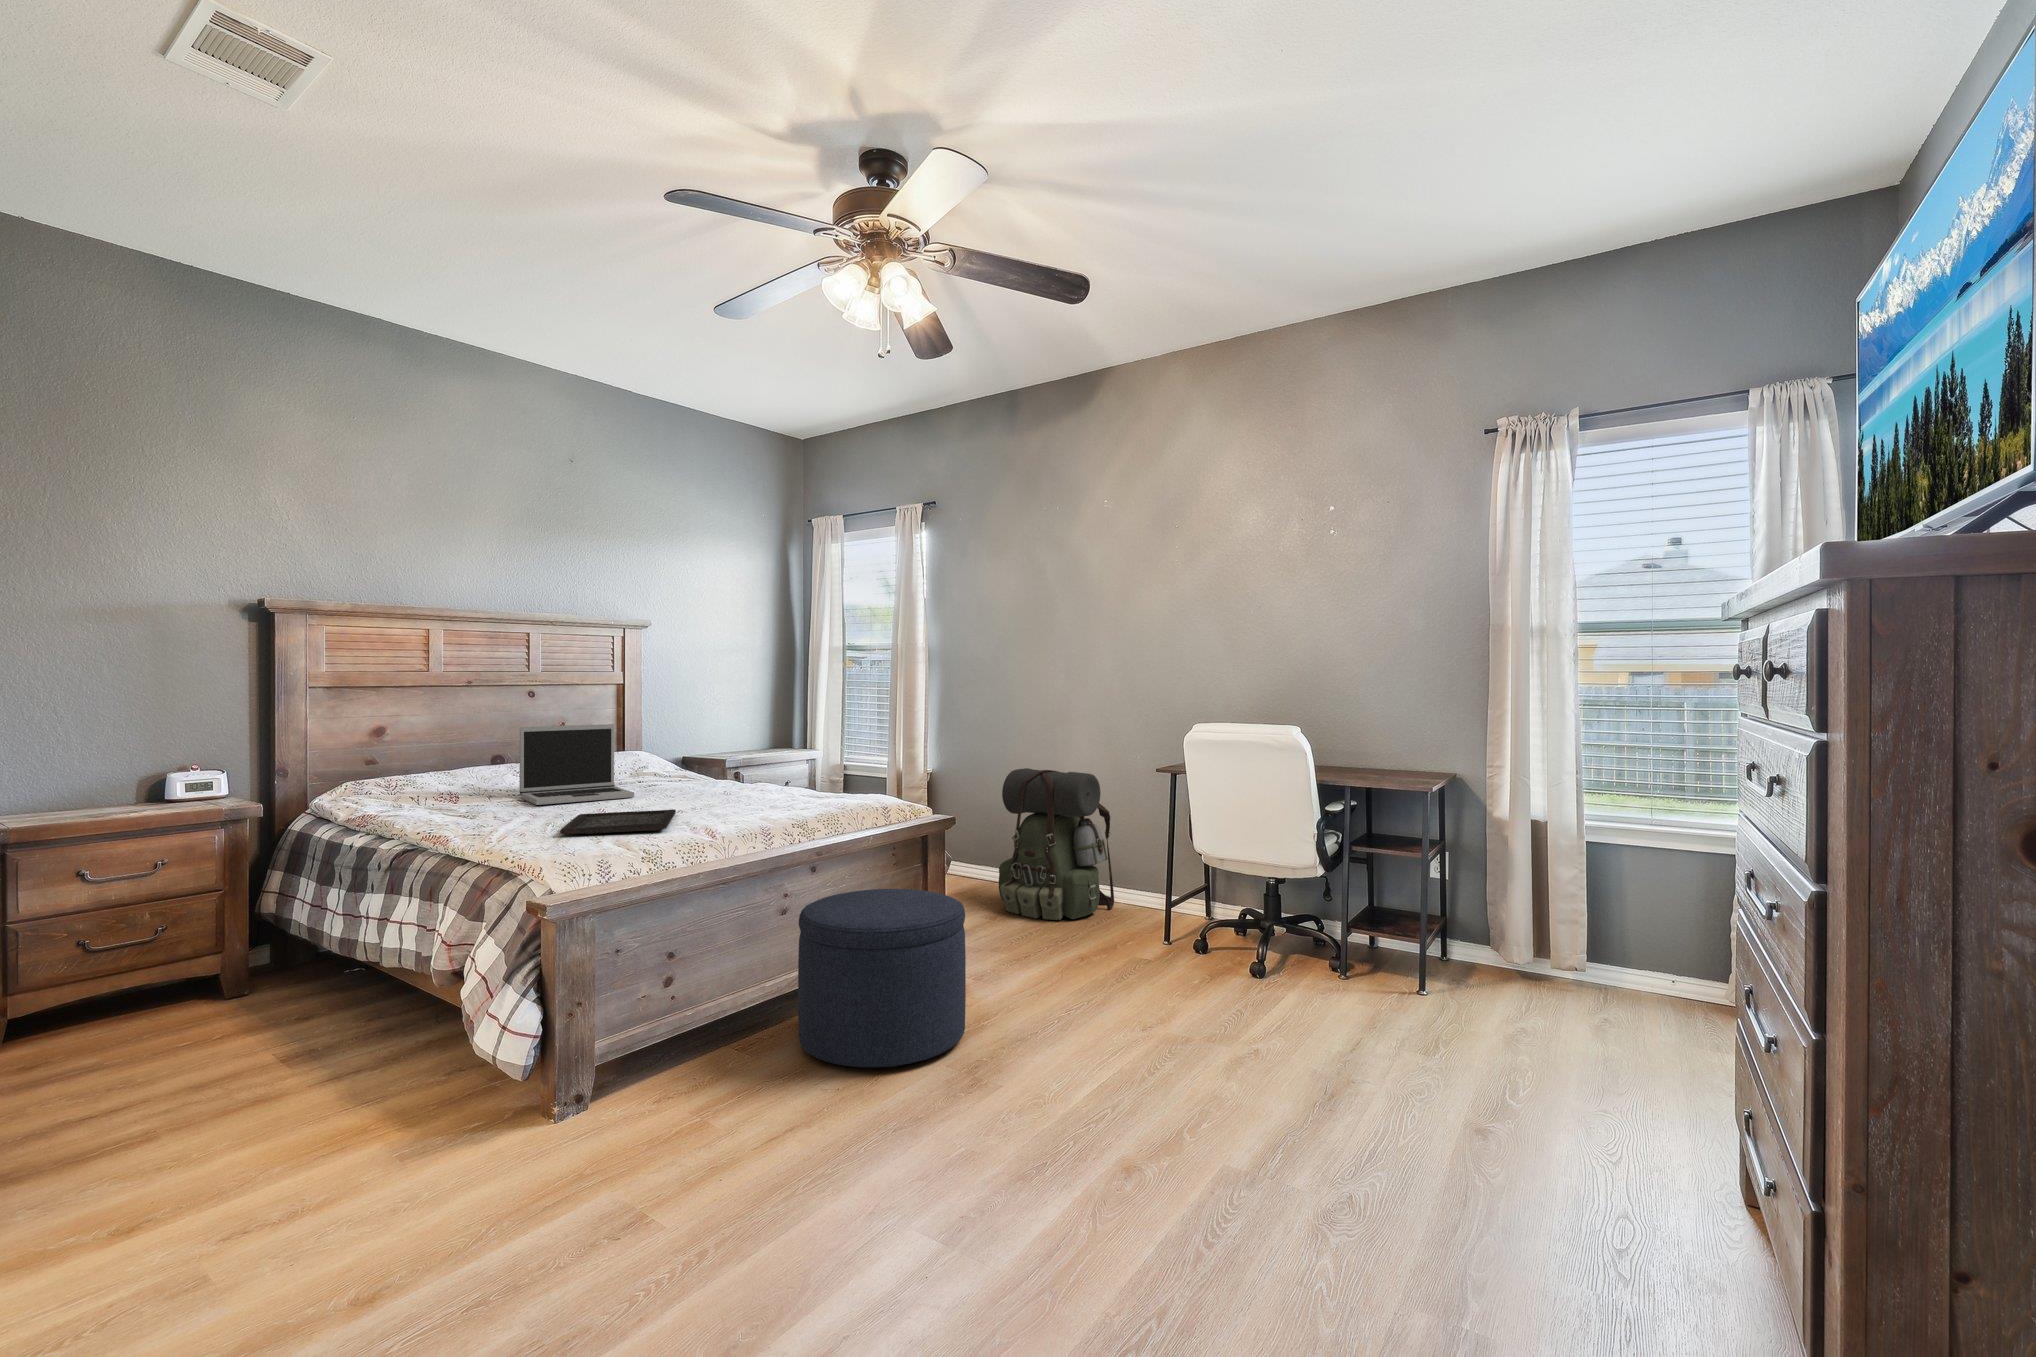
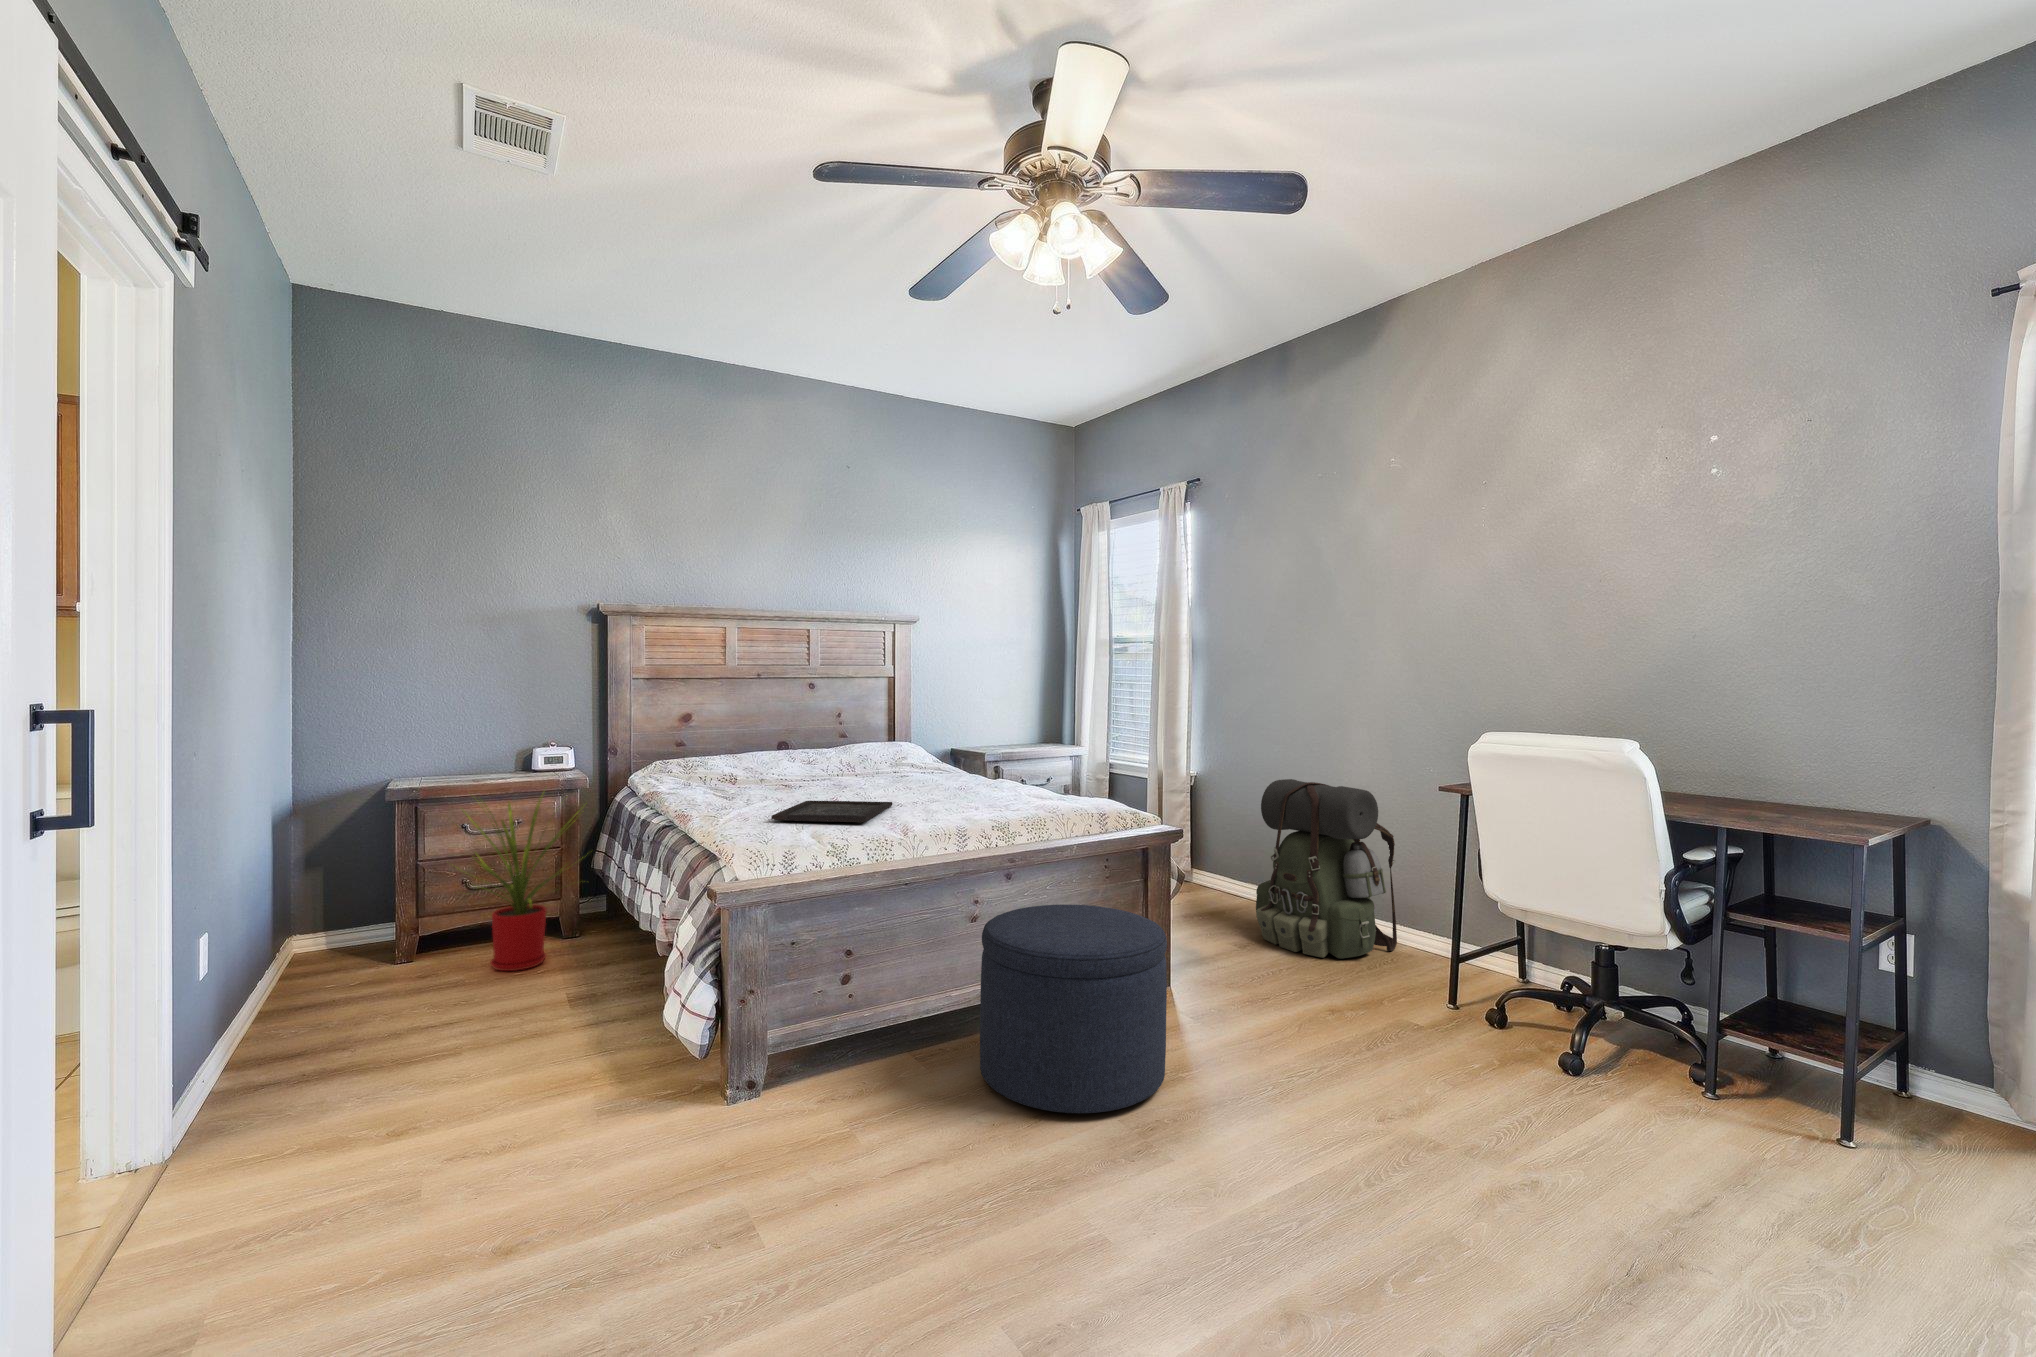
laptop: present [519,724,634,805] -> none [778,715,872,789]
house plant: none [88,819,299,1041] -> present [455,798,587,971]

